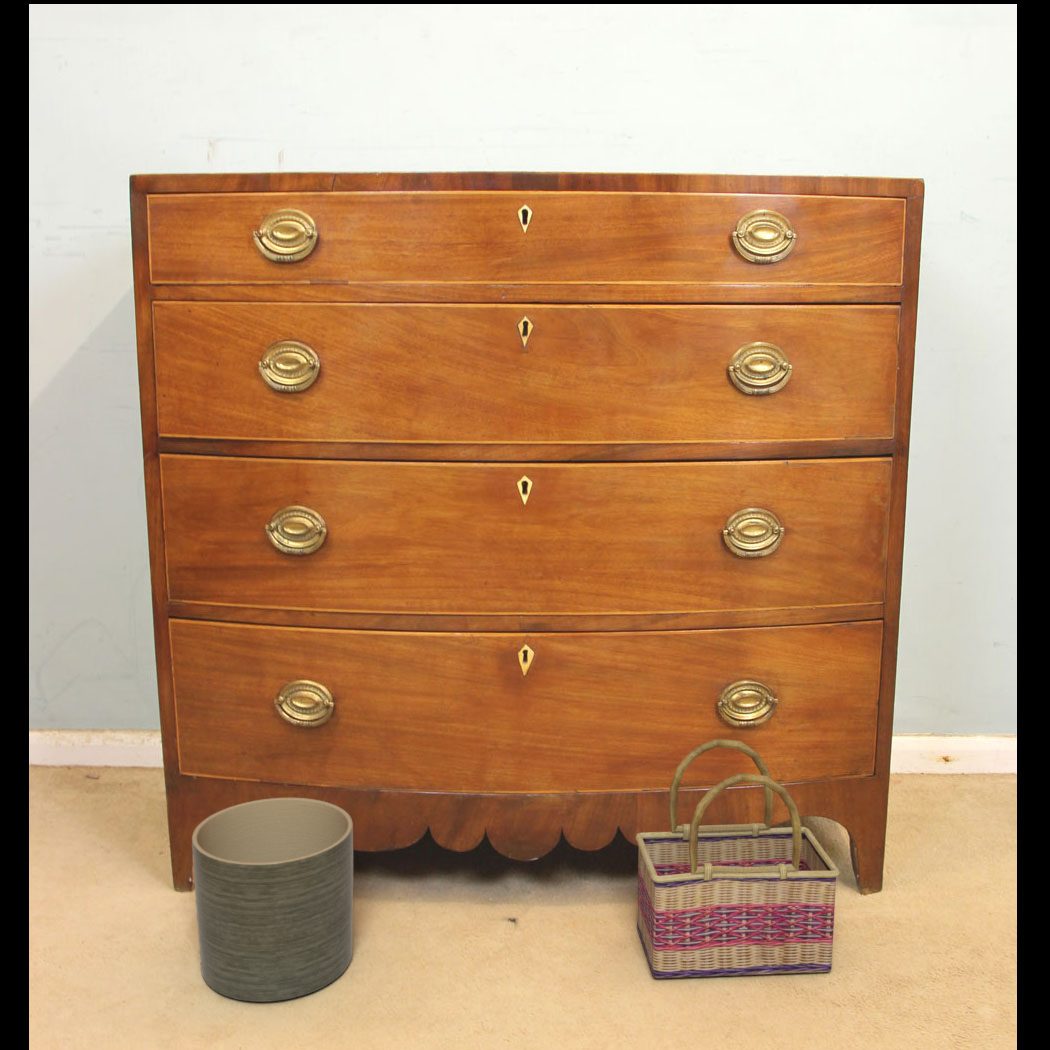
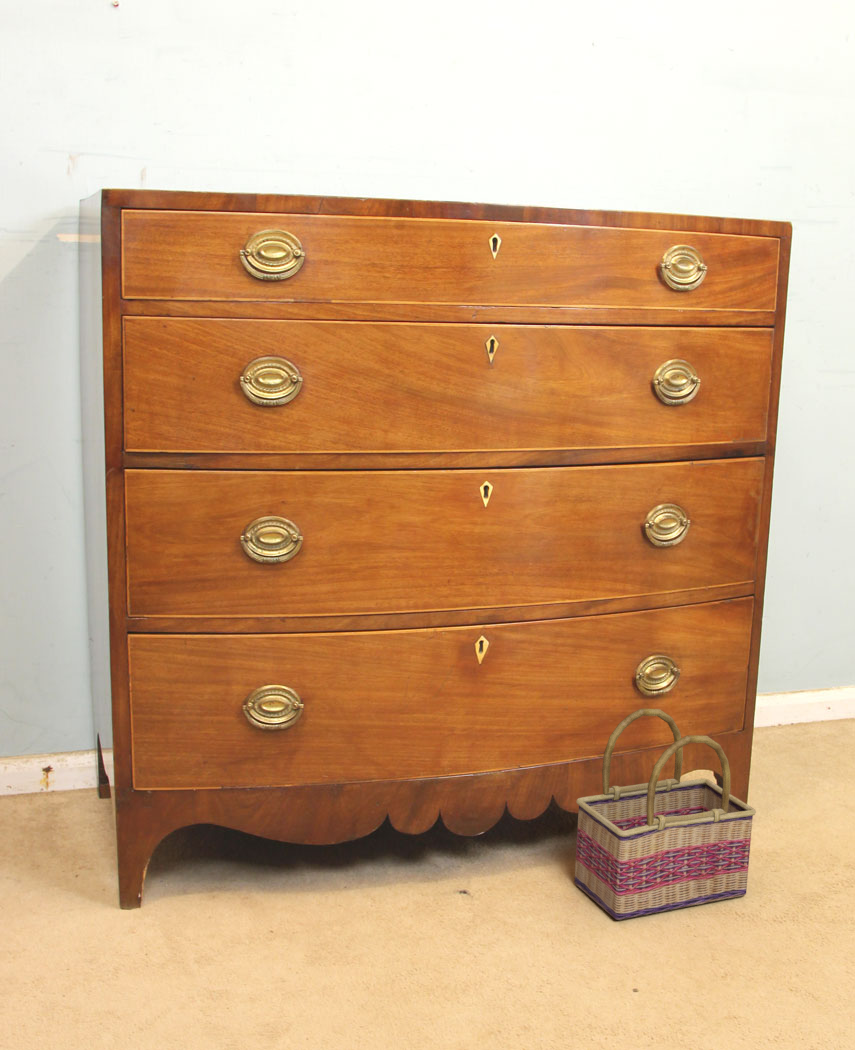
planter: present [192,798,353,1002] -> none [205,800,357,992]

